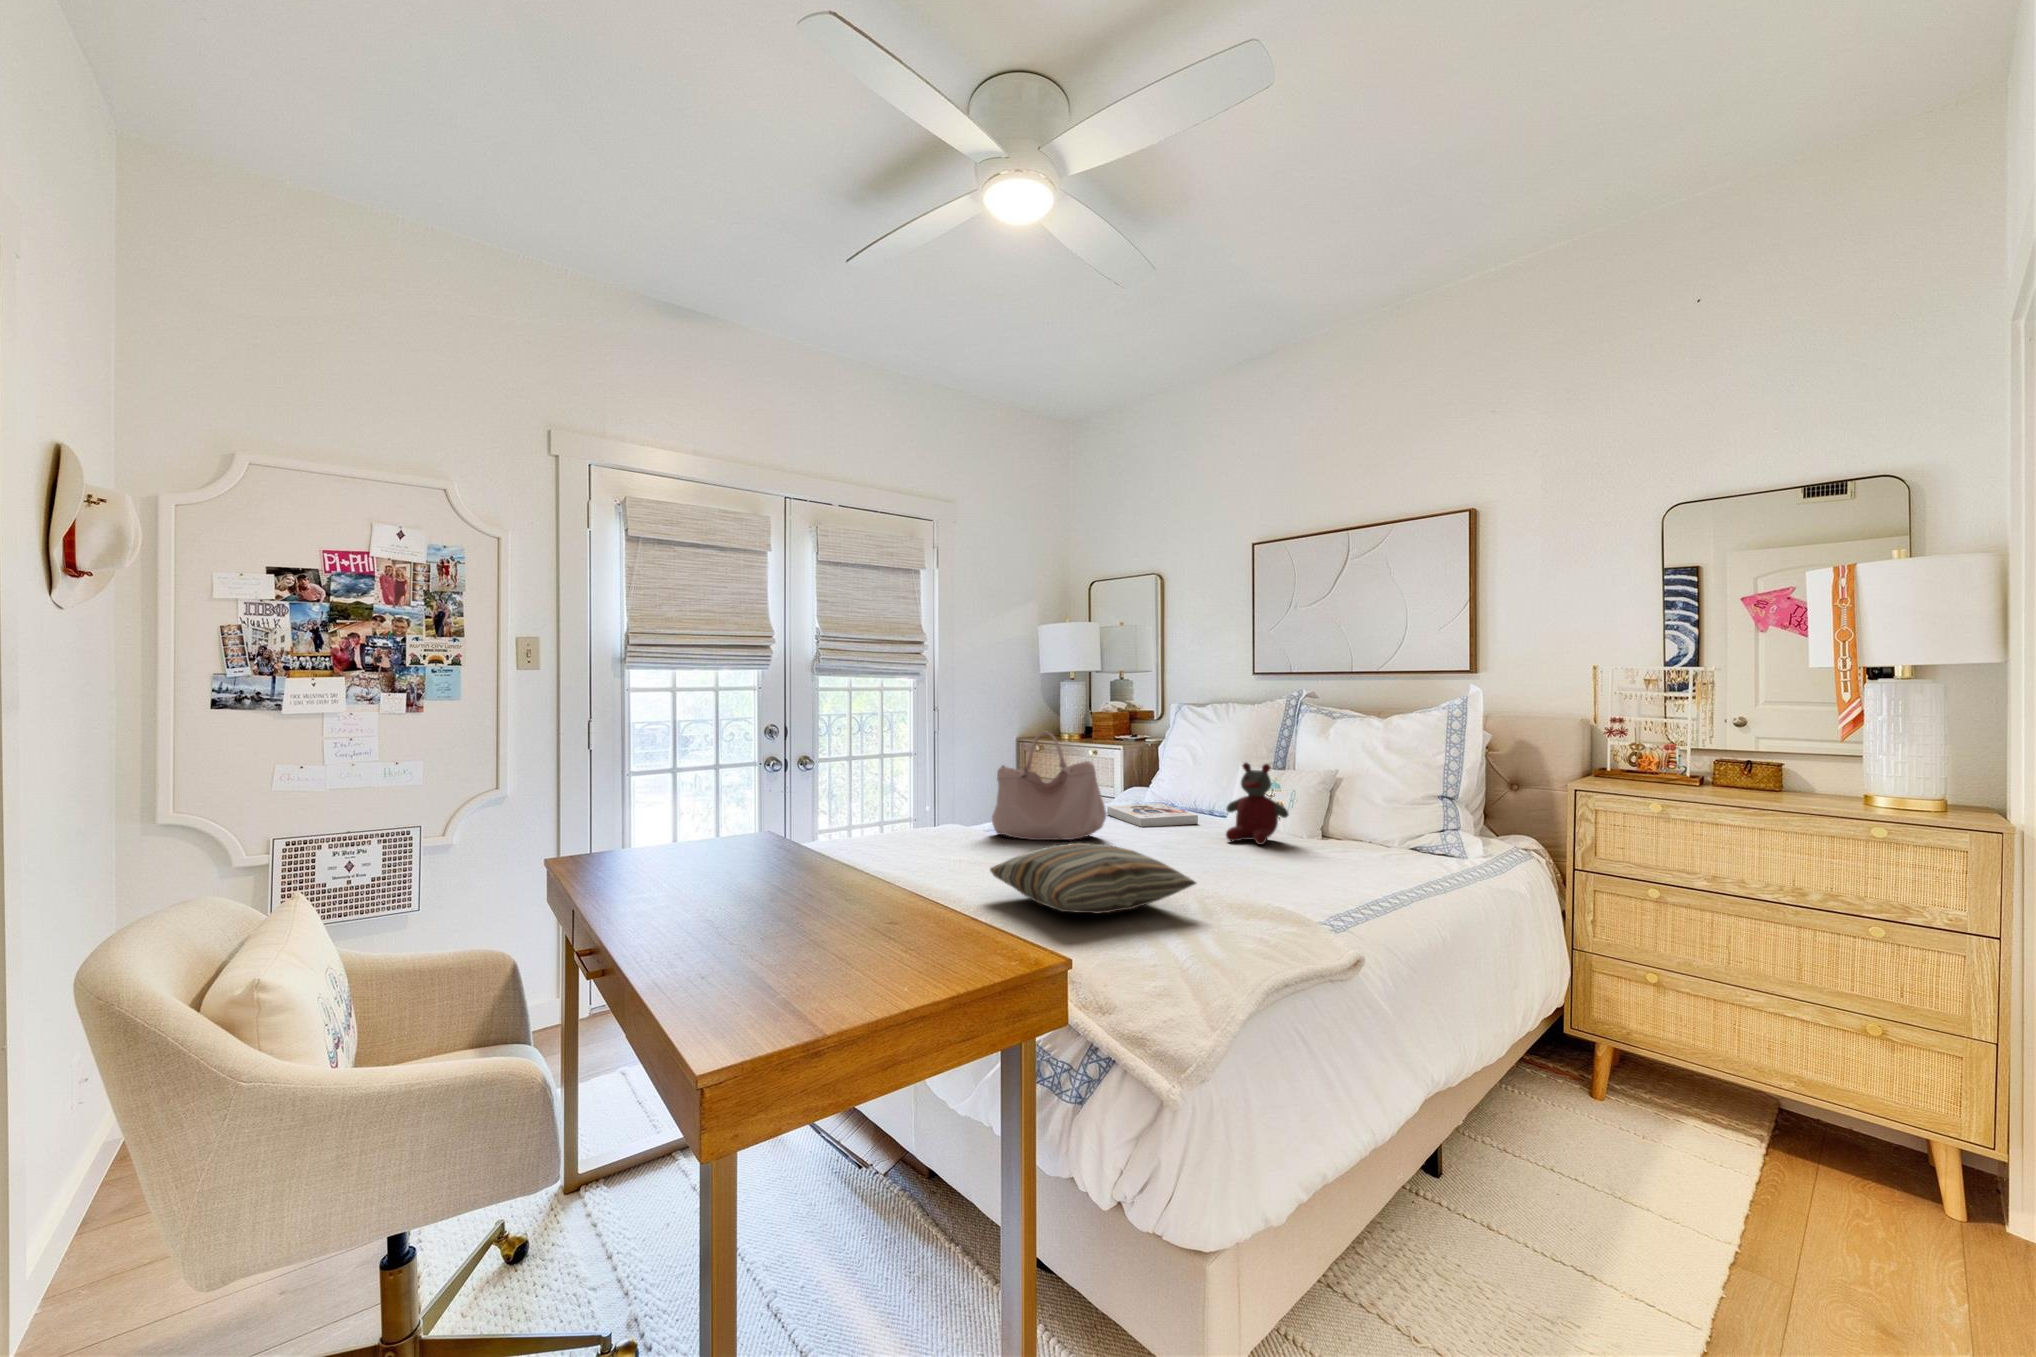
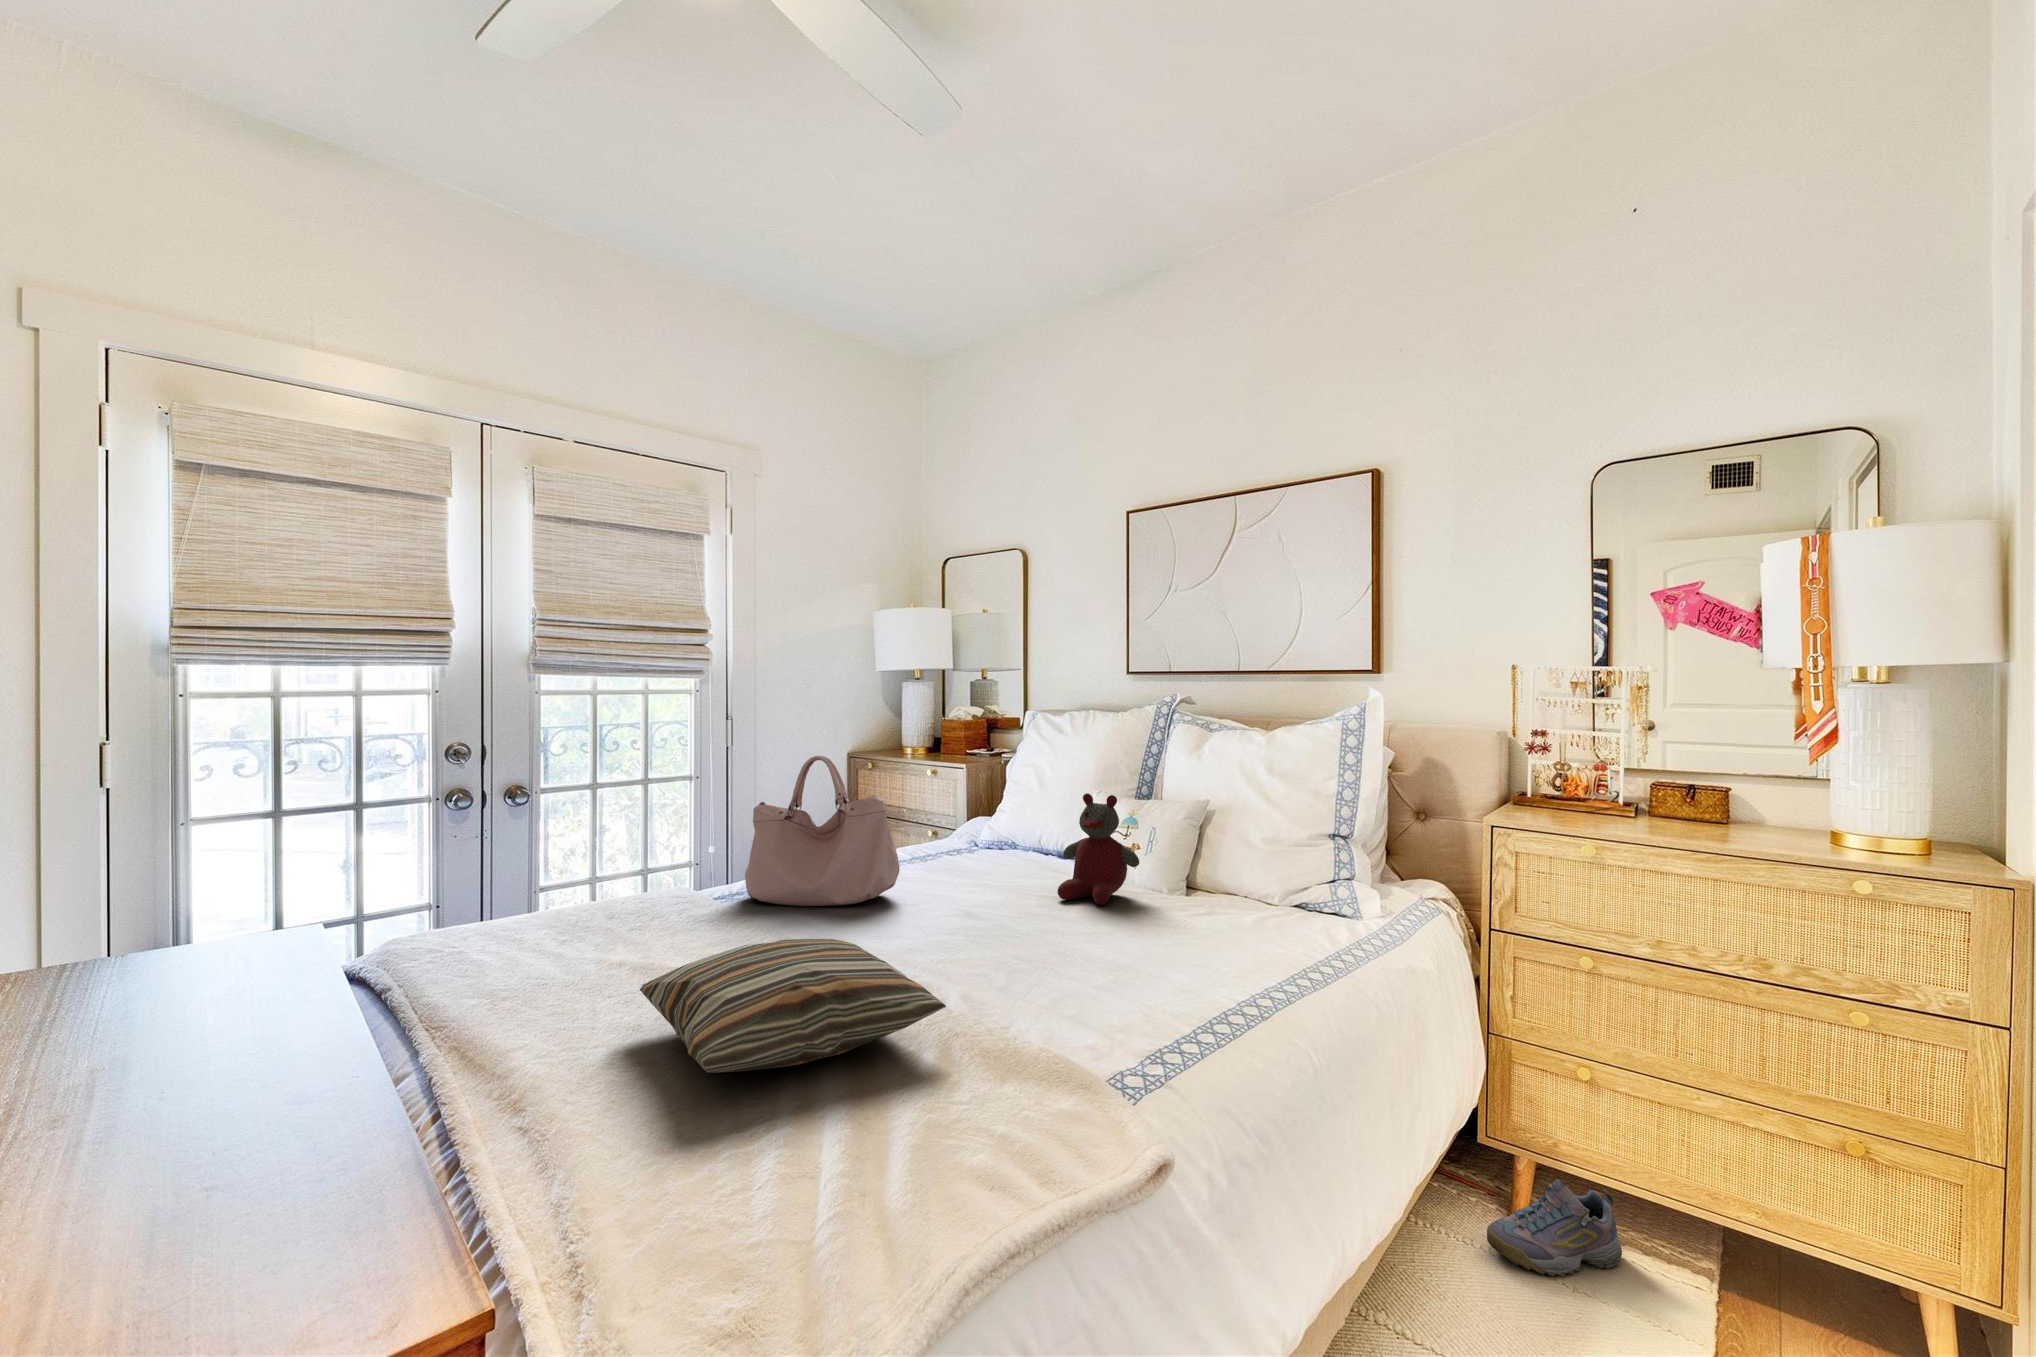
book: present [1107,803,1198,827] -> none [927,840,1036,878]
sneaker: none [1573,1063,1685,1133] -> present [1487,1179,1622,1277]

